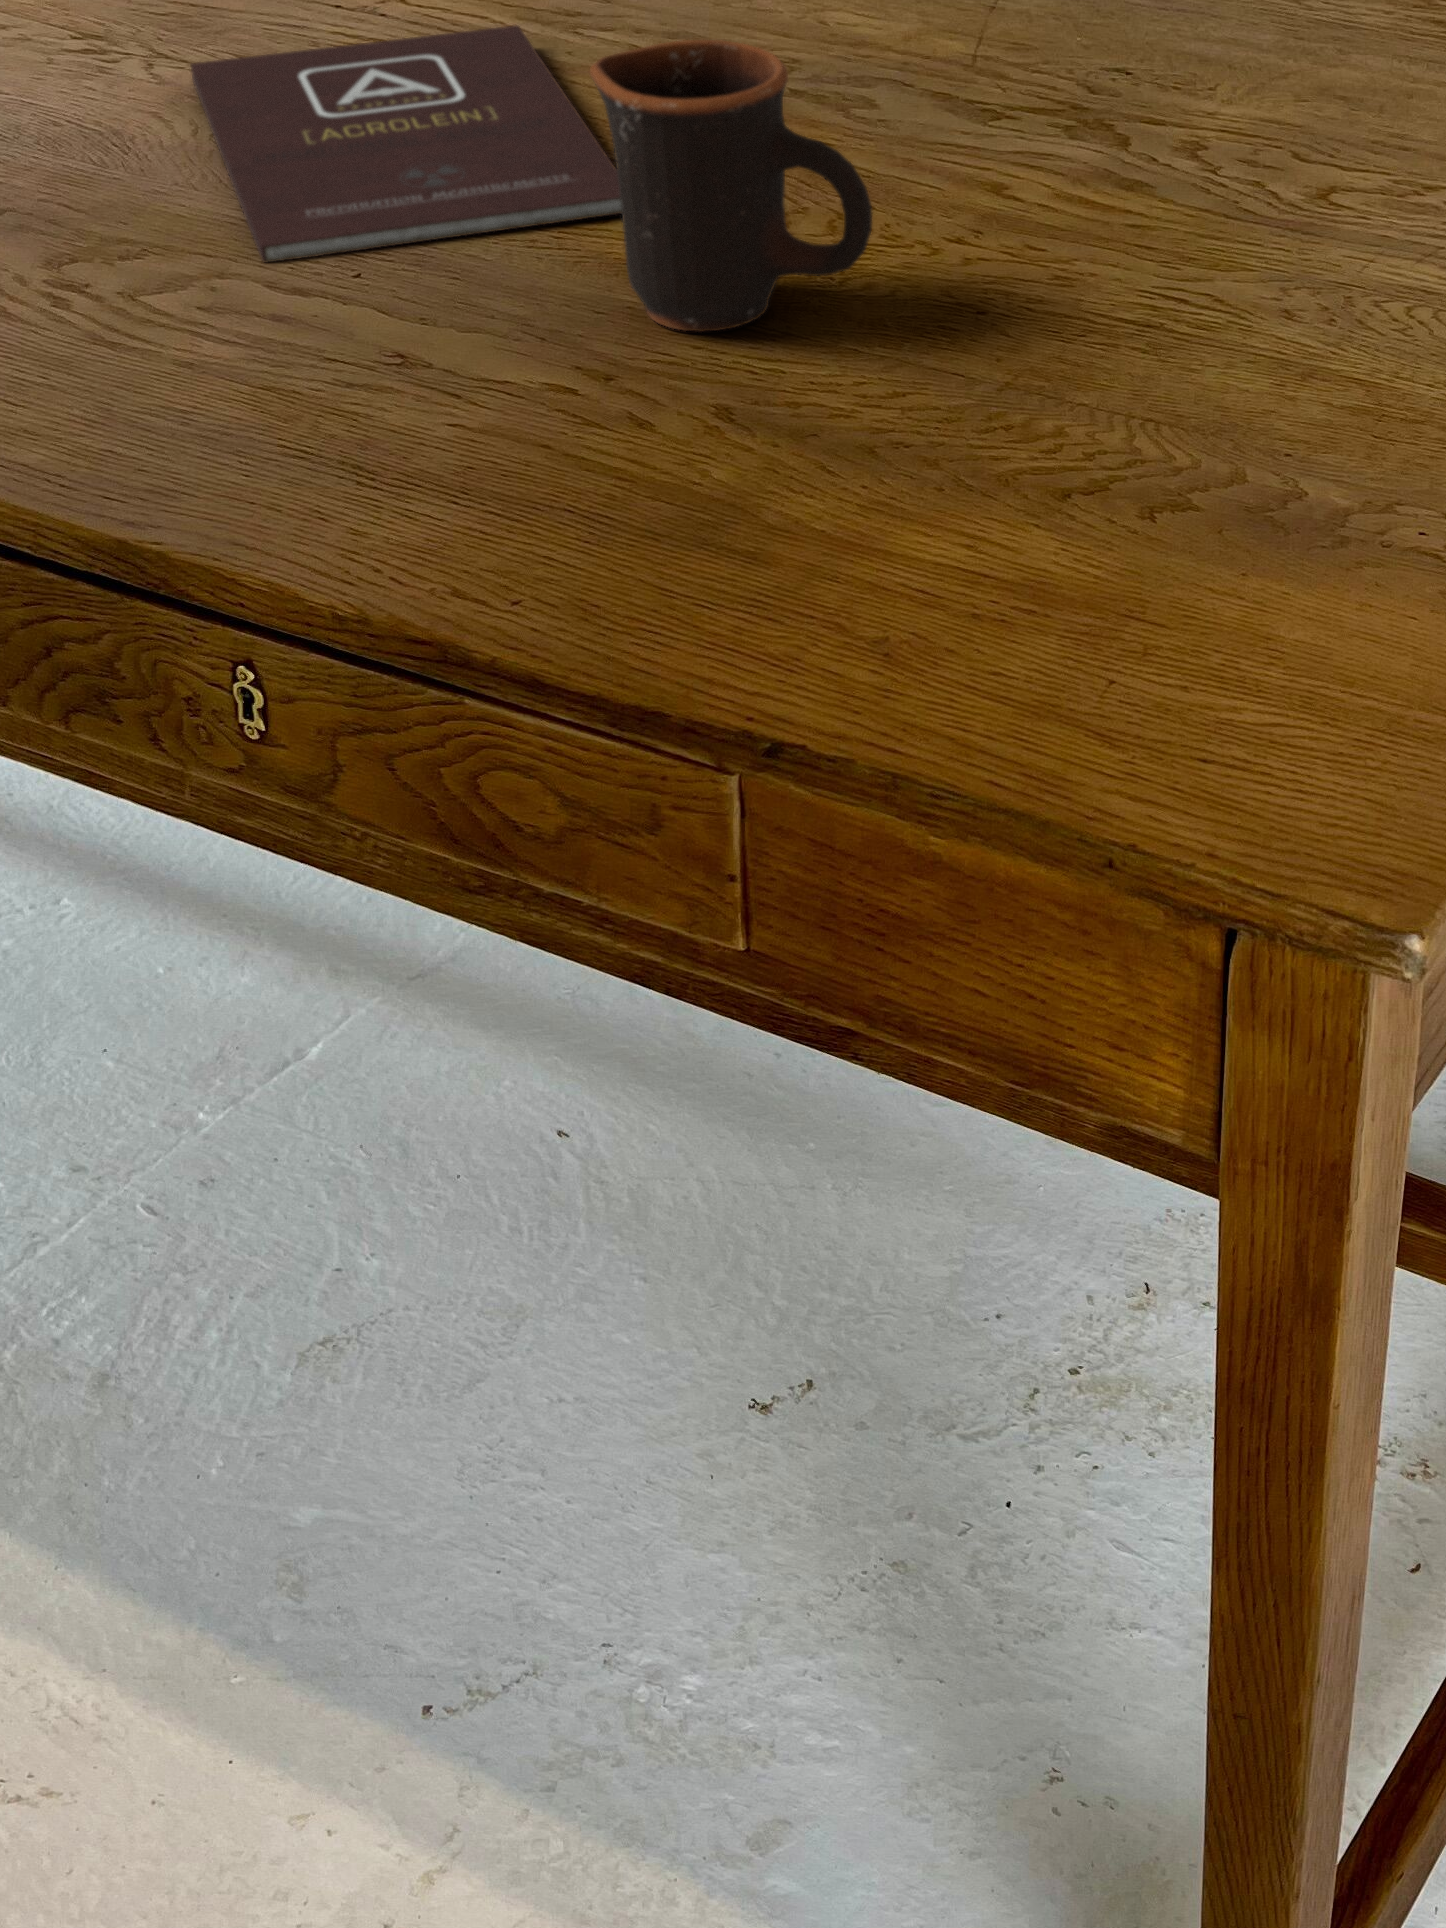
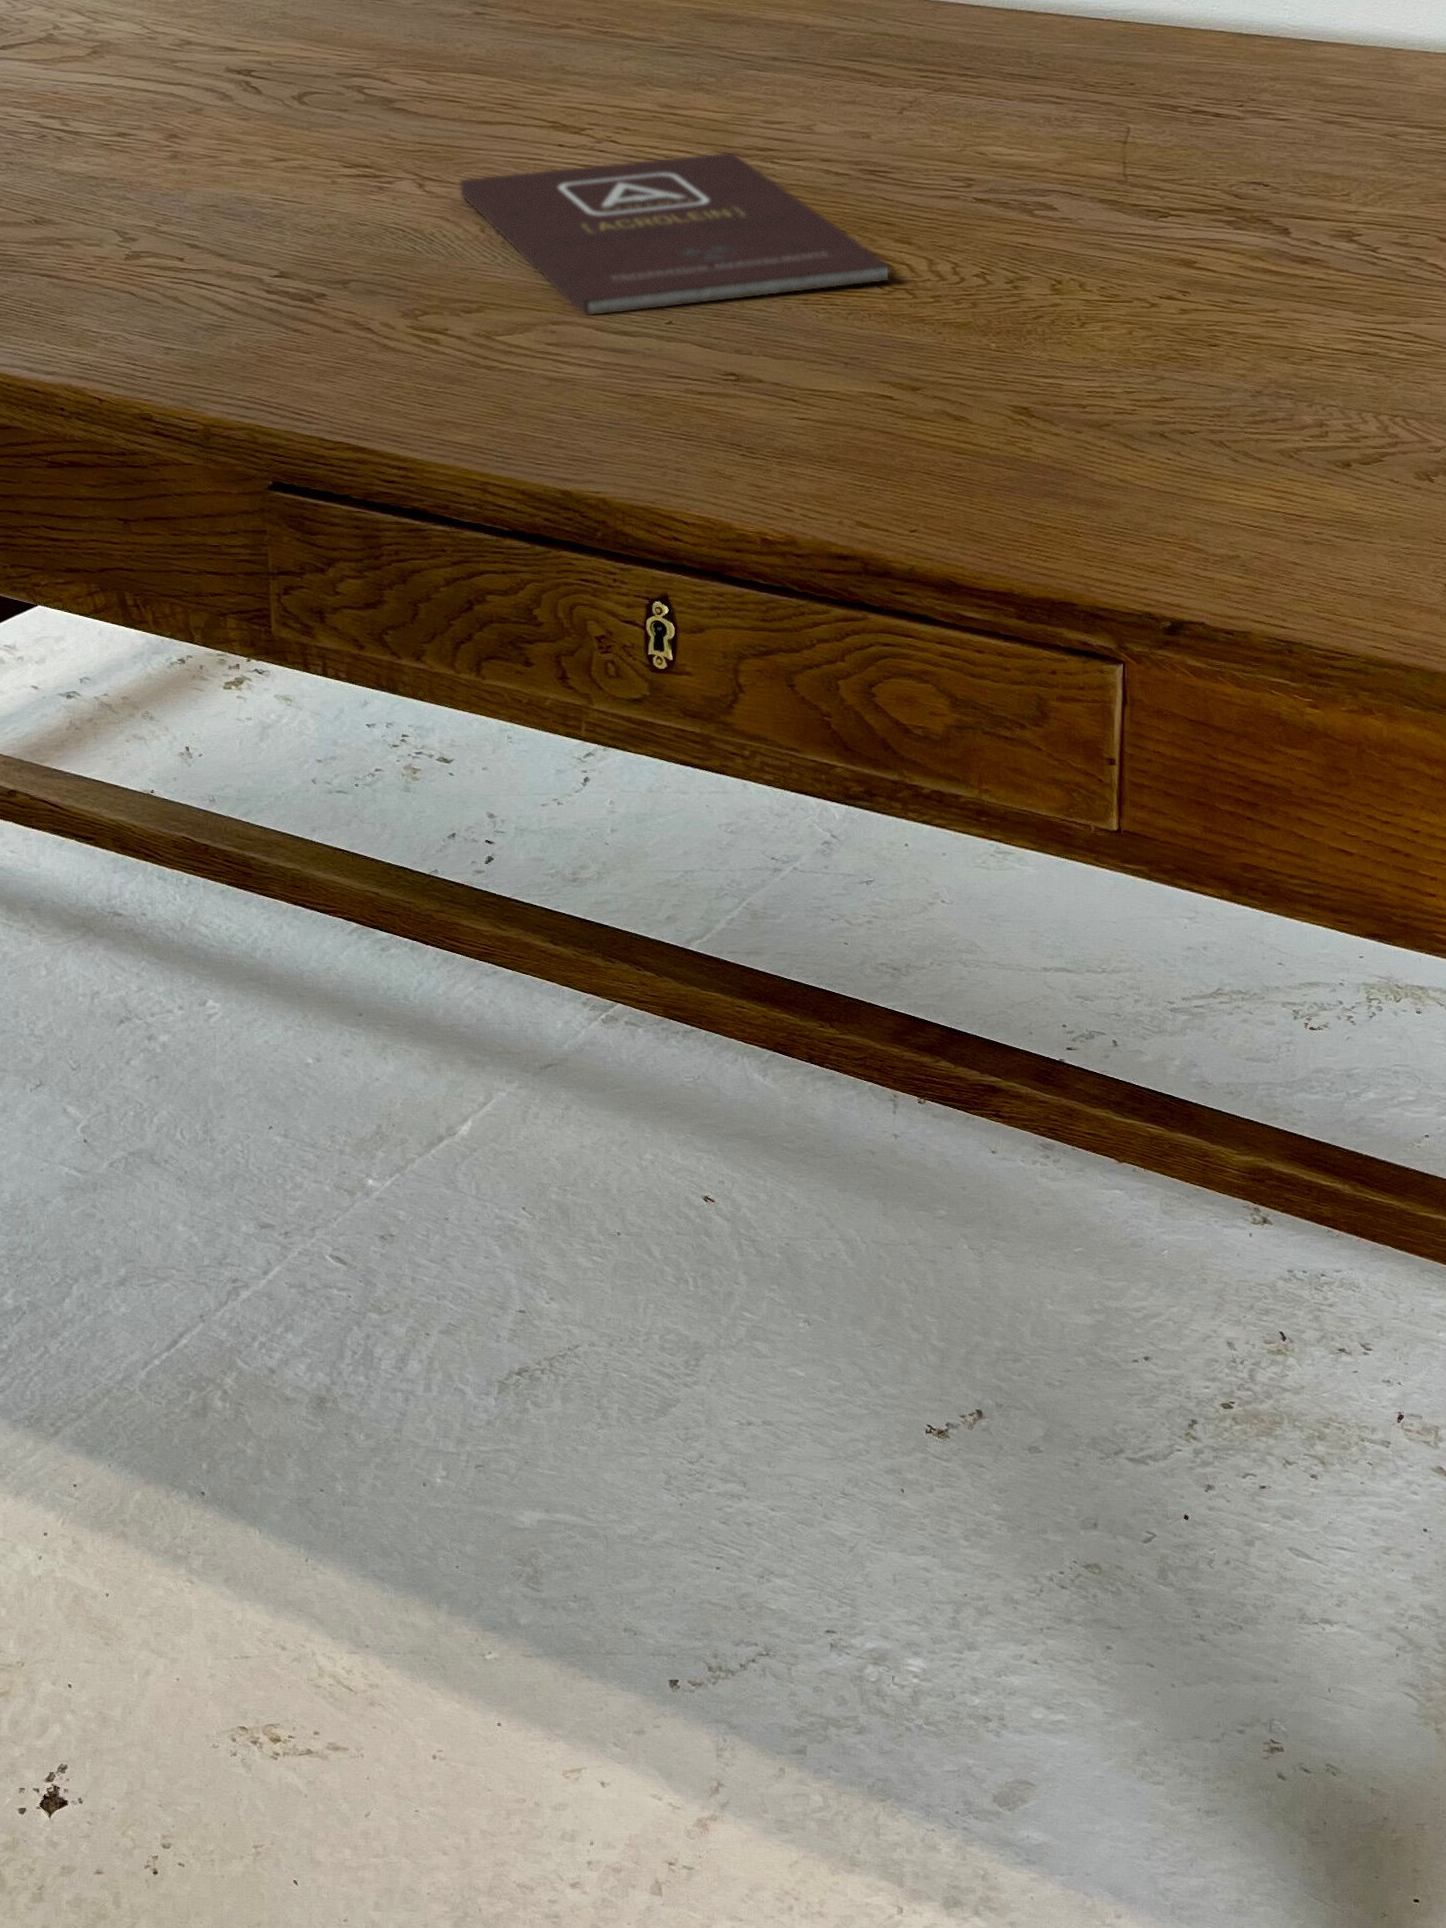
mug: present [590,40,872,332] -> none [895,112,1138,358]

